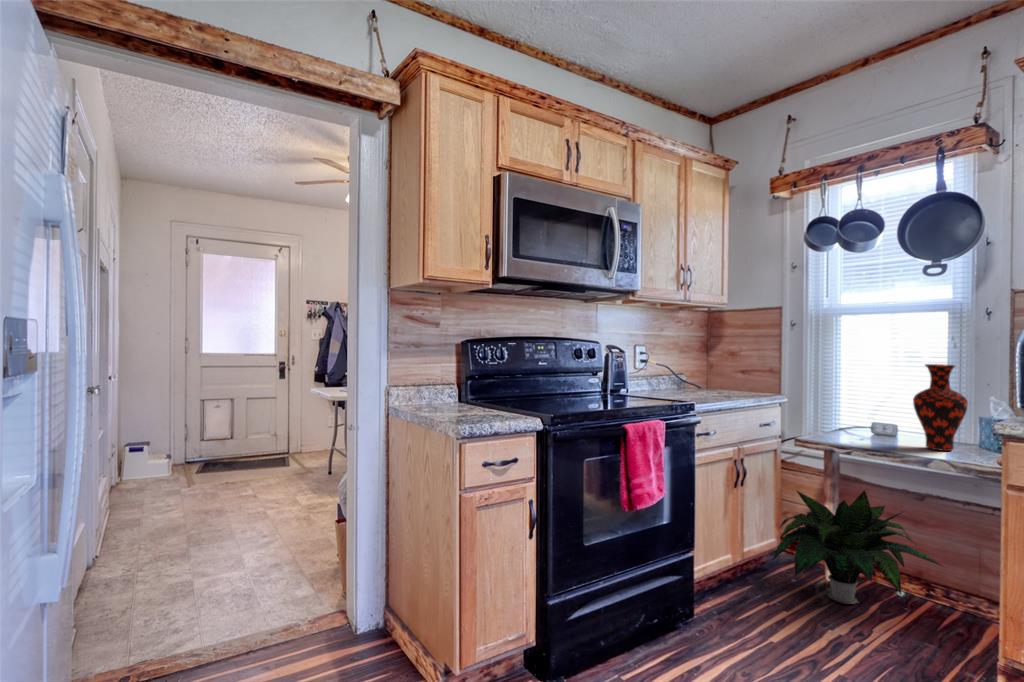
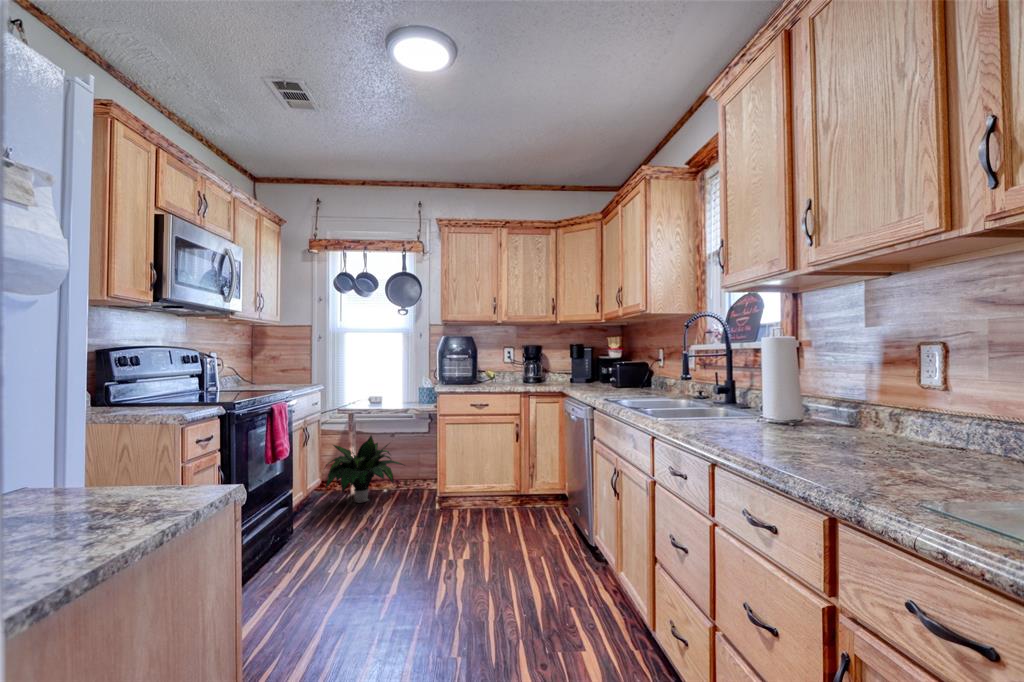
vase: present [913,364,968,451] -> none [394,361,417,406]

